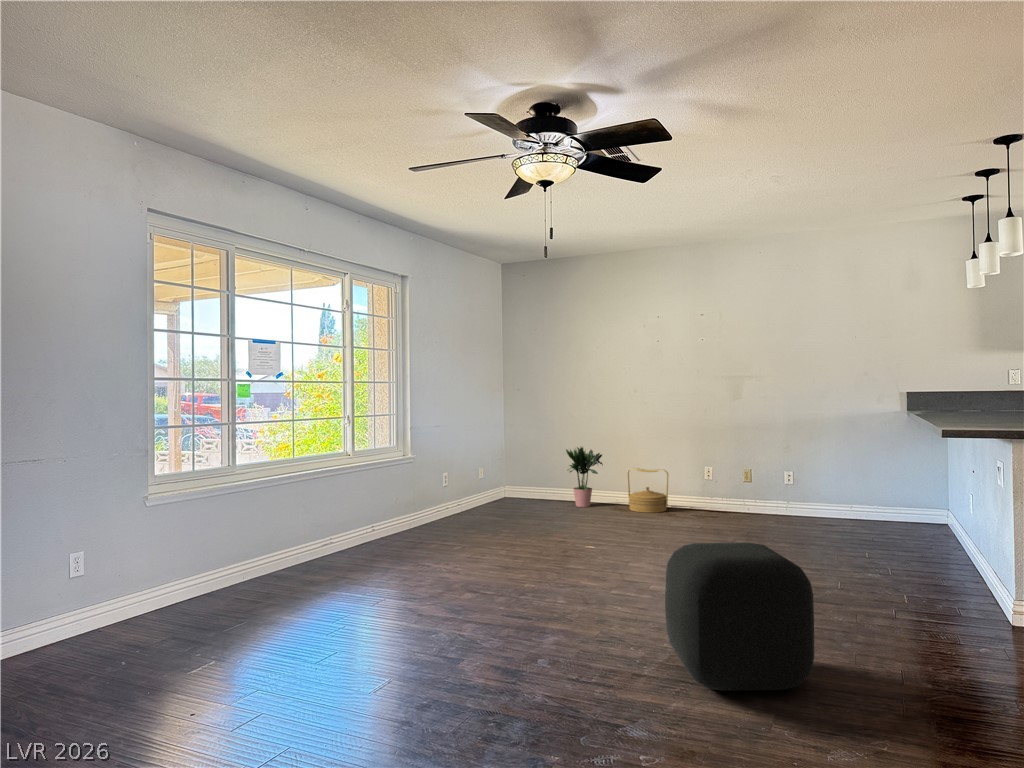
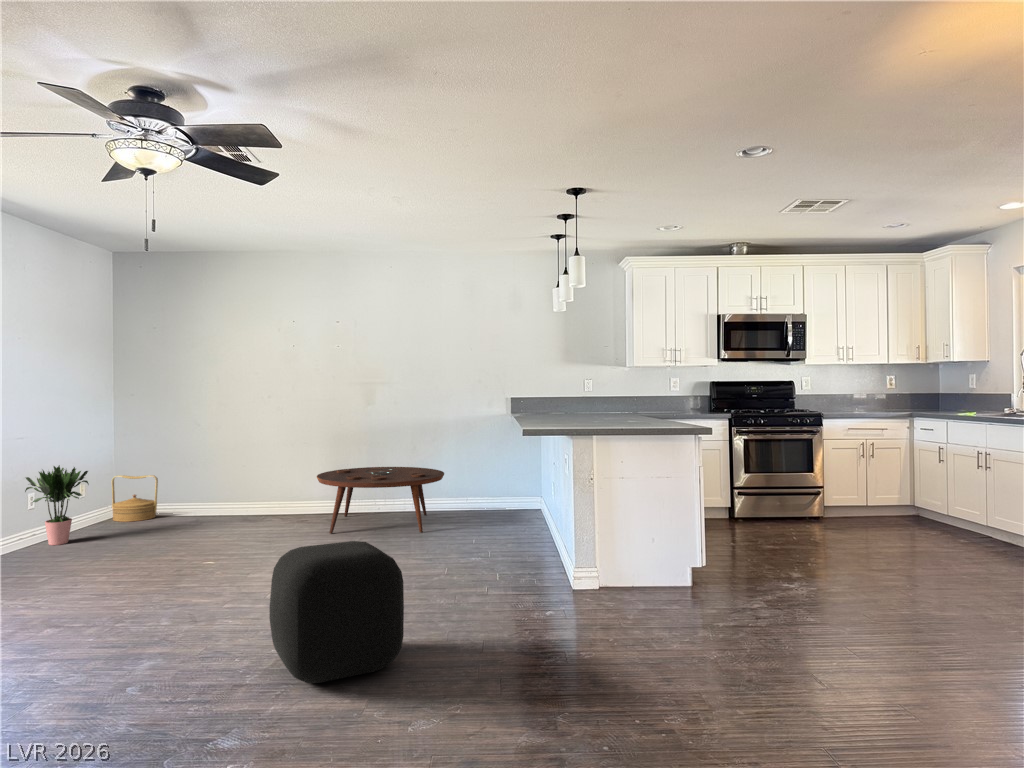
potted plant: present [566,447,603,507] -> present [25,465,89,545]
coffee table: none [688,466,827,538] -> present [317,467,444,534]
woven basket: present [627,468,668,513] -> present [112,475,158,522]

